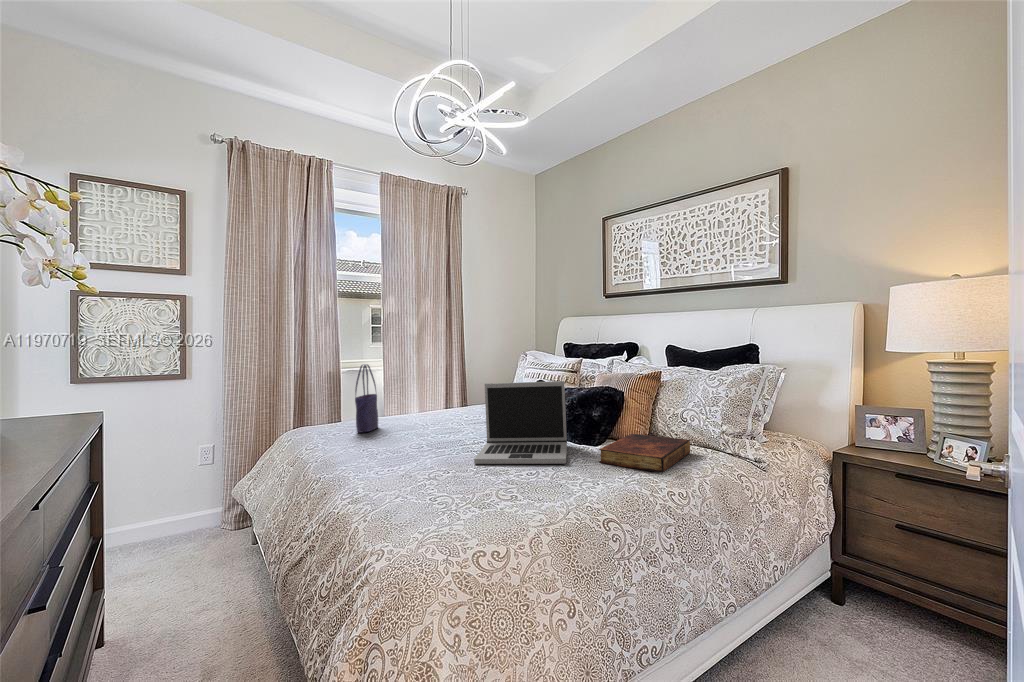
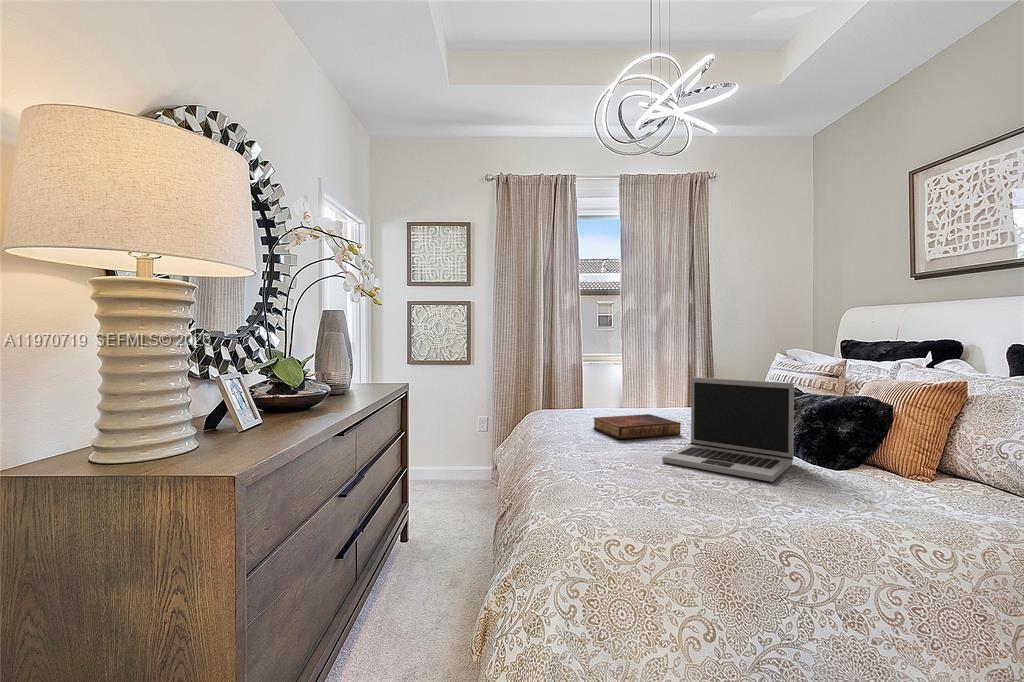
tote bag: present [355,364,378,433] -> none [570,348,593,416]
book: present [599,434,690,473] -> present [593,414,681,439]

